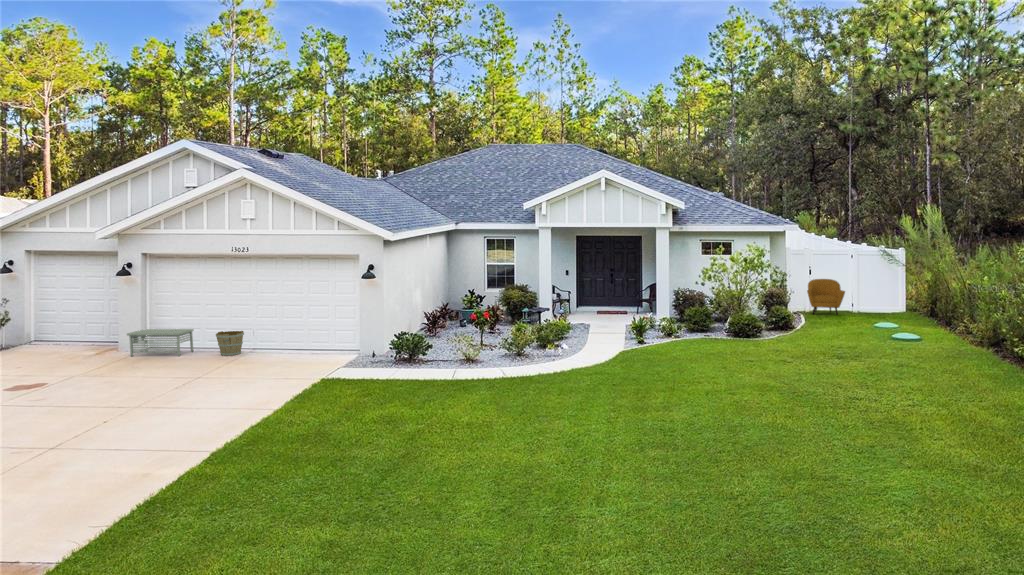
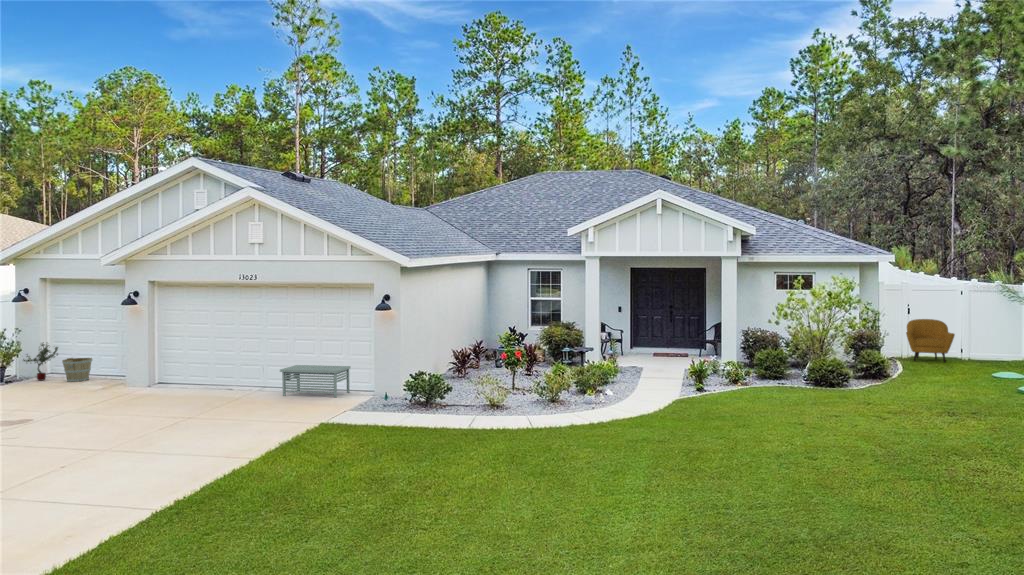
potted tree: none [9,313,46,349] -> present [23,343,58,381]
storage bench: present [127,329,194,356] -> present [280,365,351,398]
wooden bucket: present [216,331,244,356] -> present [62,358,92,382]

